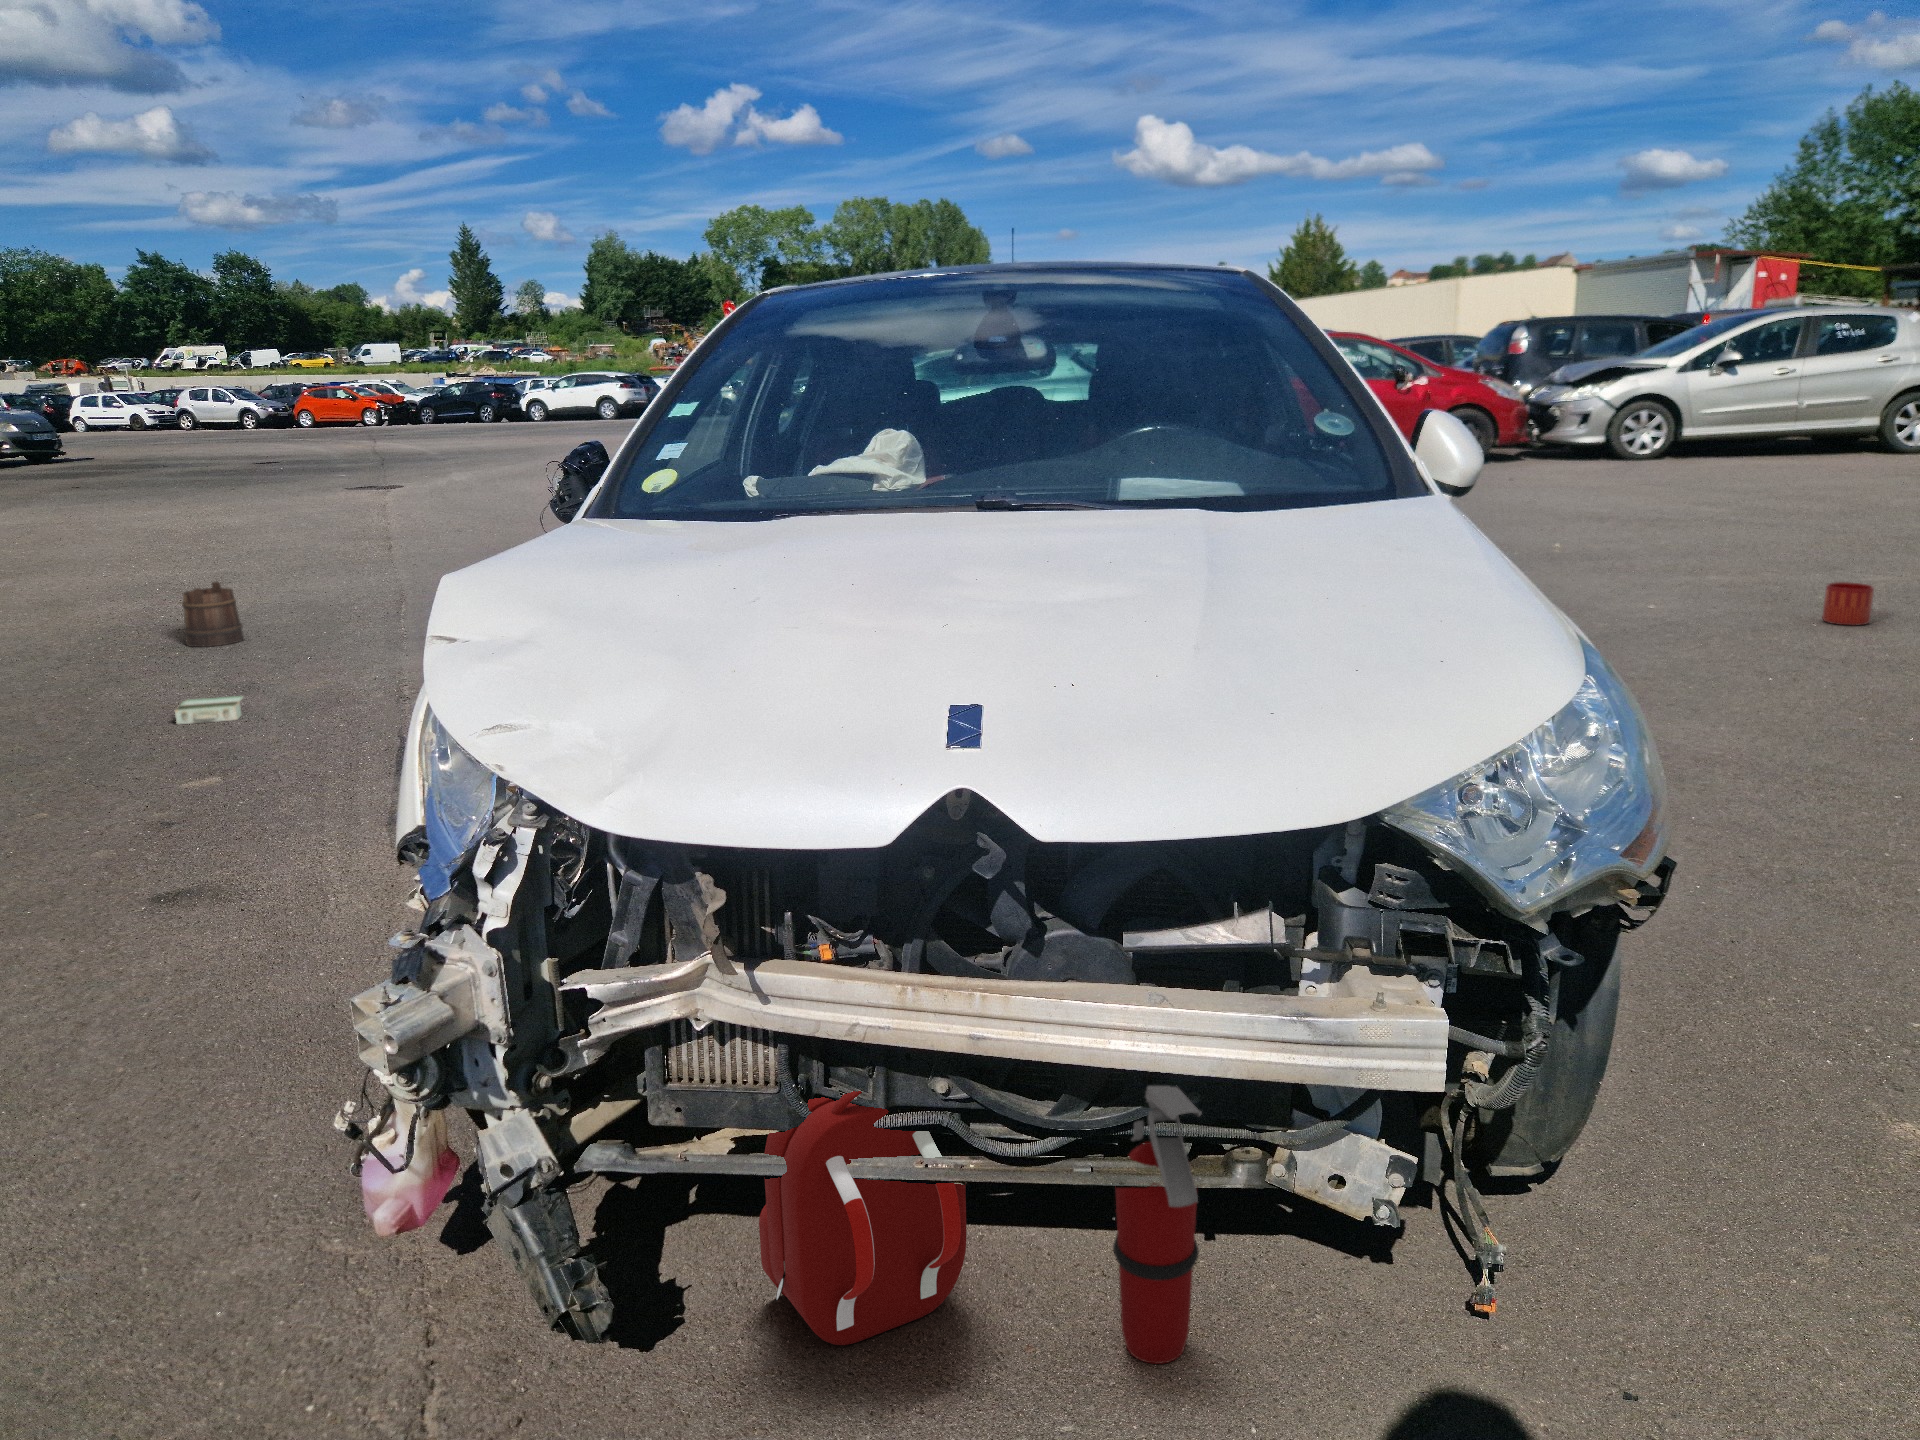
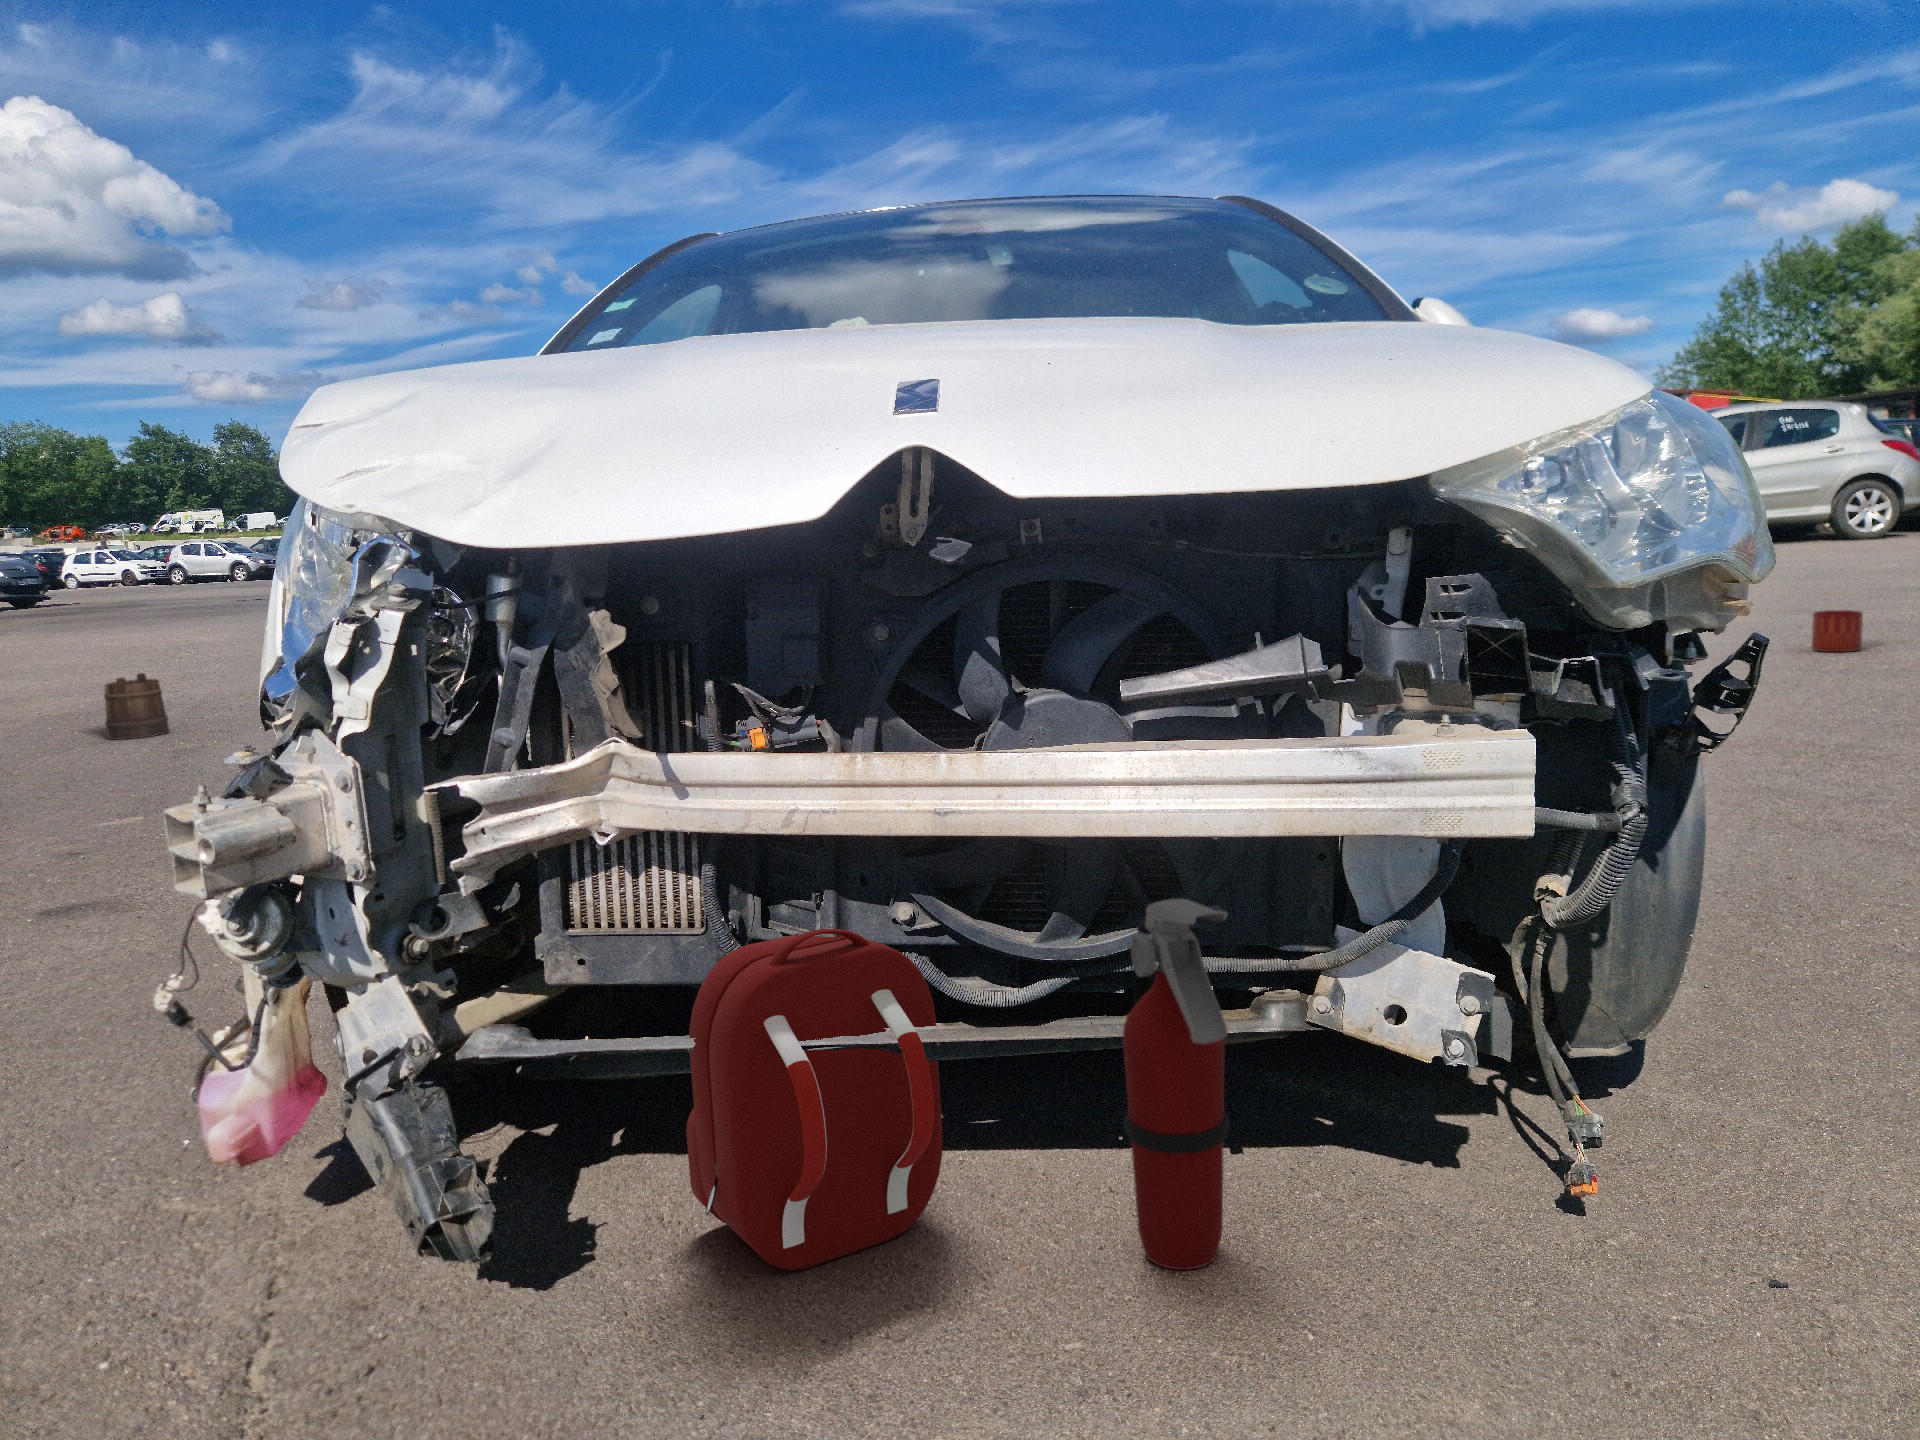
toolbox: present [175,696,243,724] -> none [81,765,158,795]

